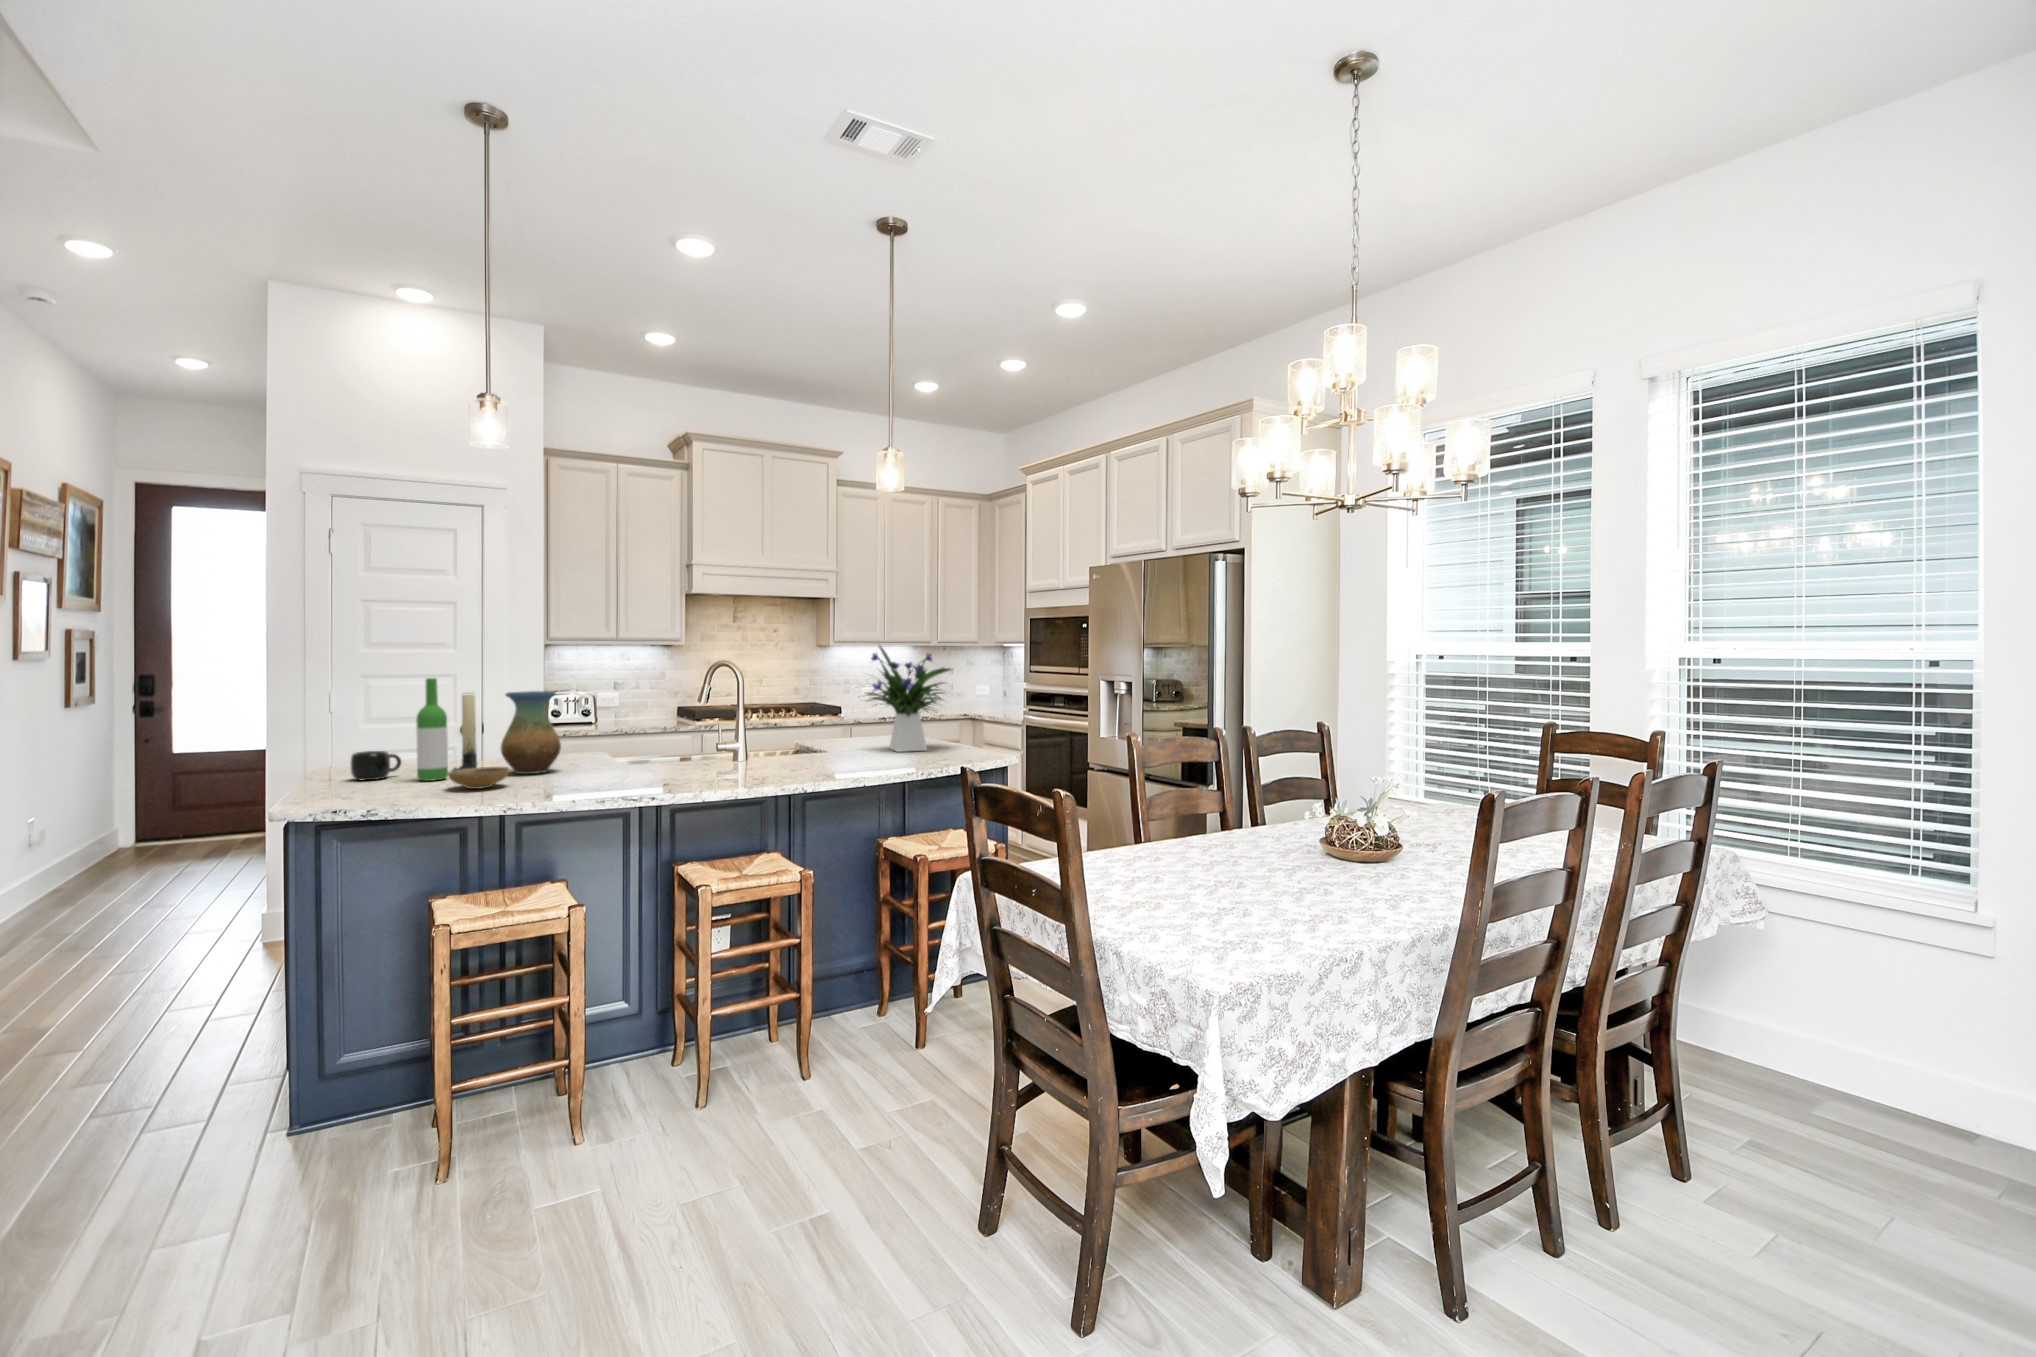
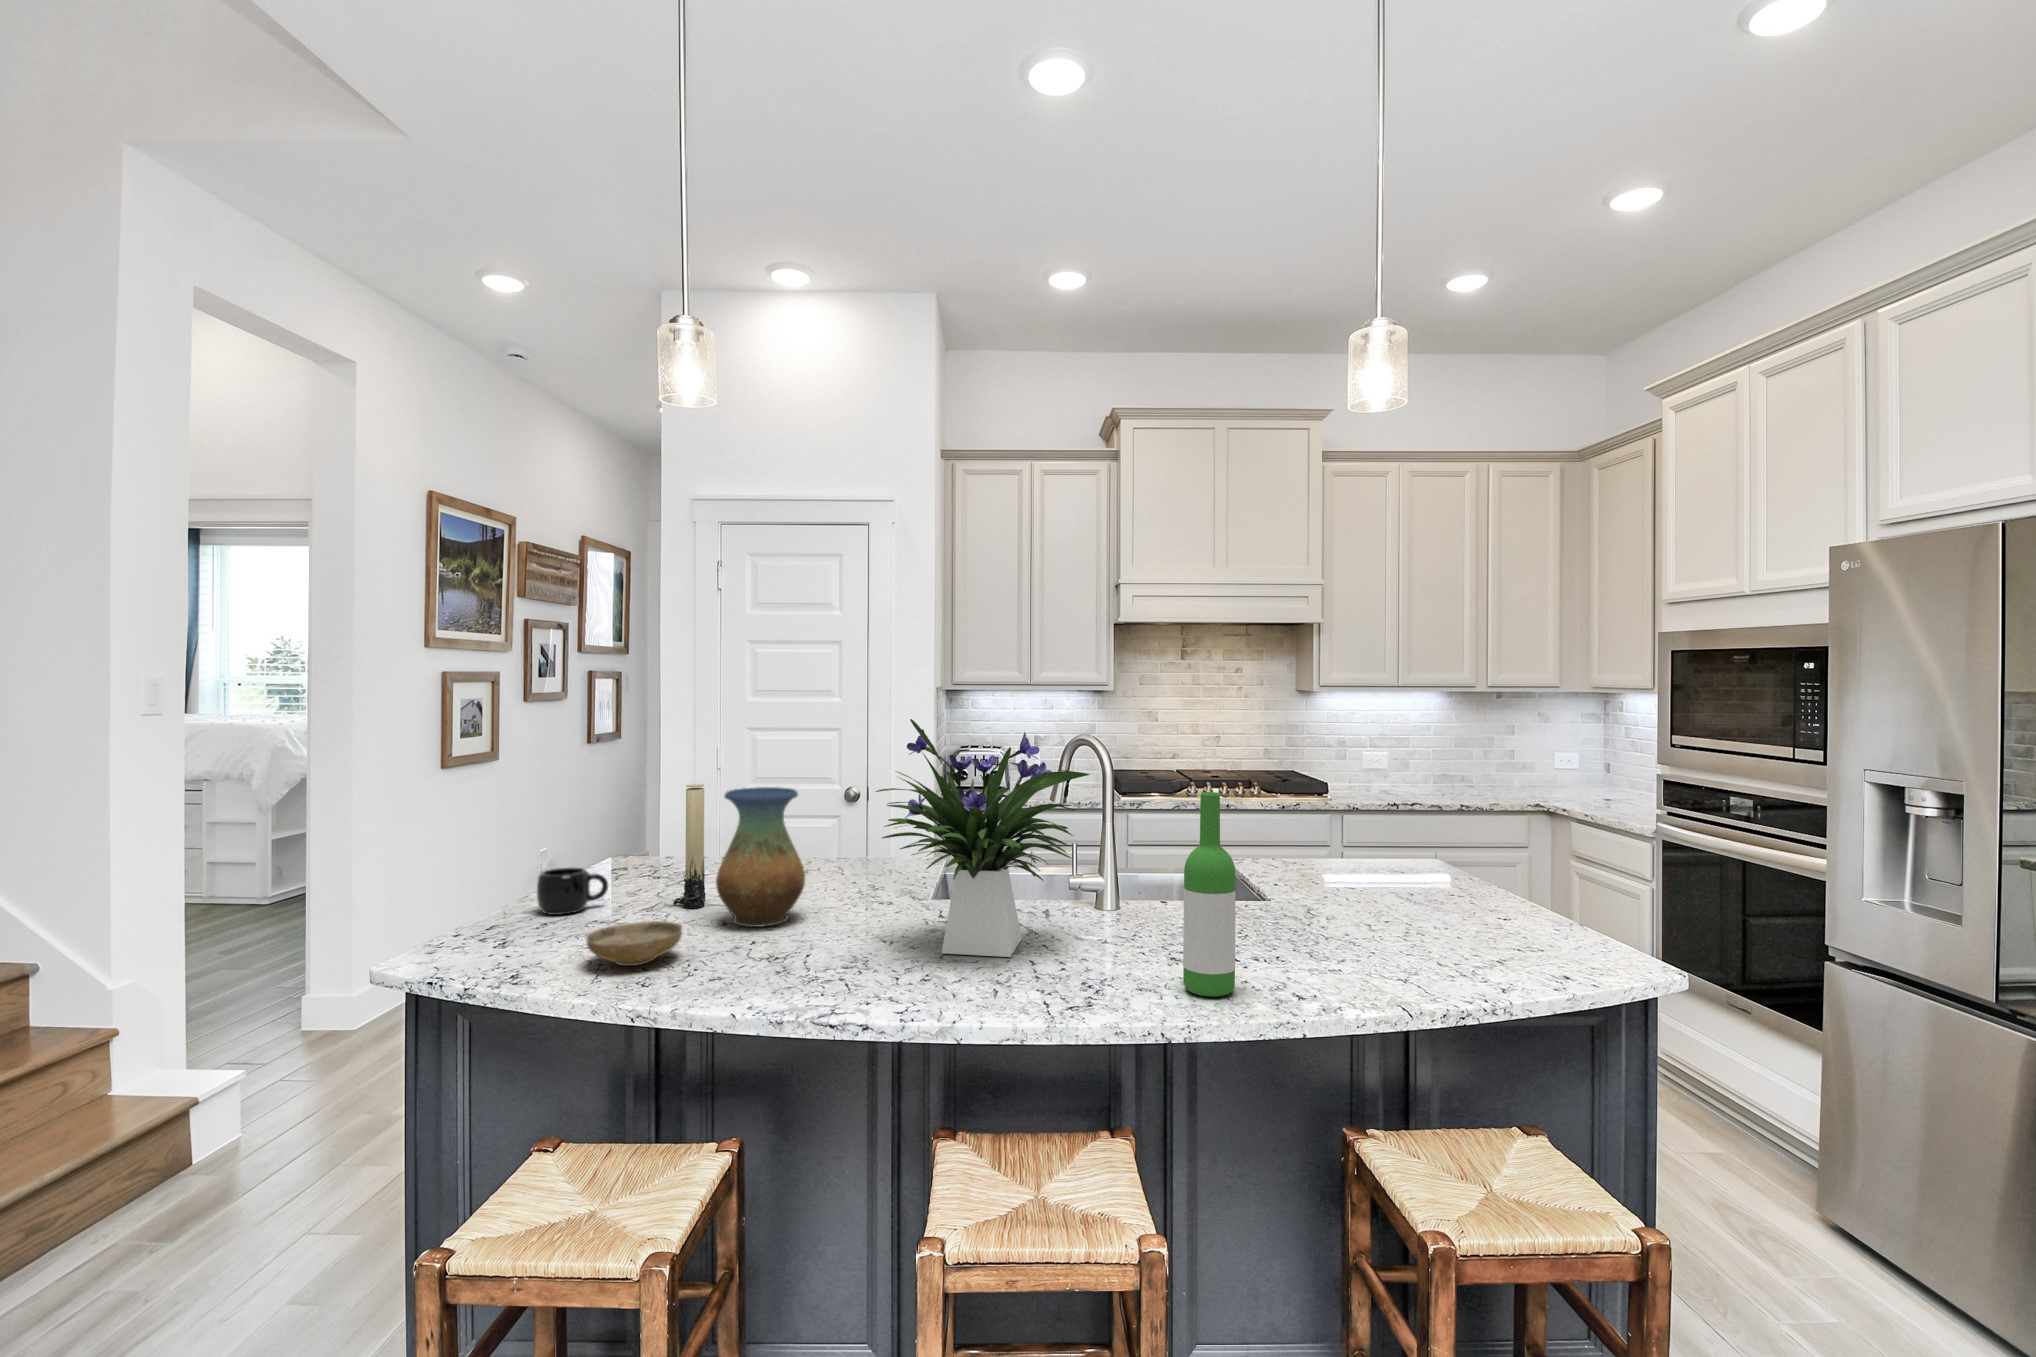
flower arrangement: present [867,646,951,752] -> present [876,719,1090,957]
wine bottle: present [416,678,448,781] -> present [1183,792,1236,997]

